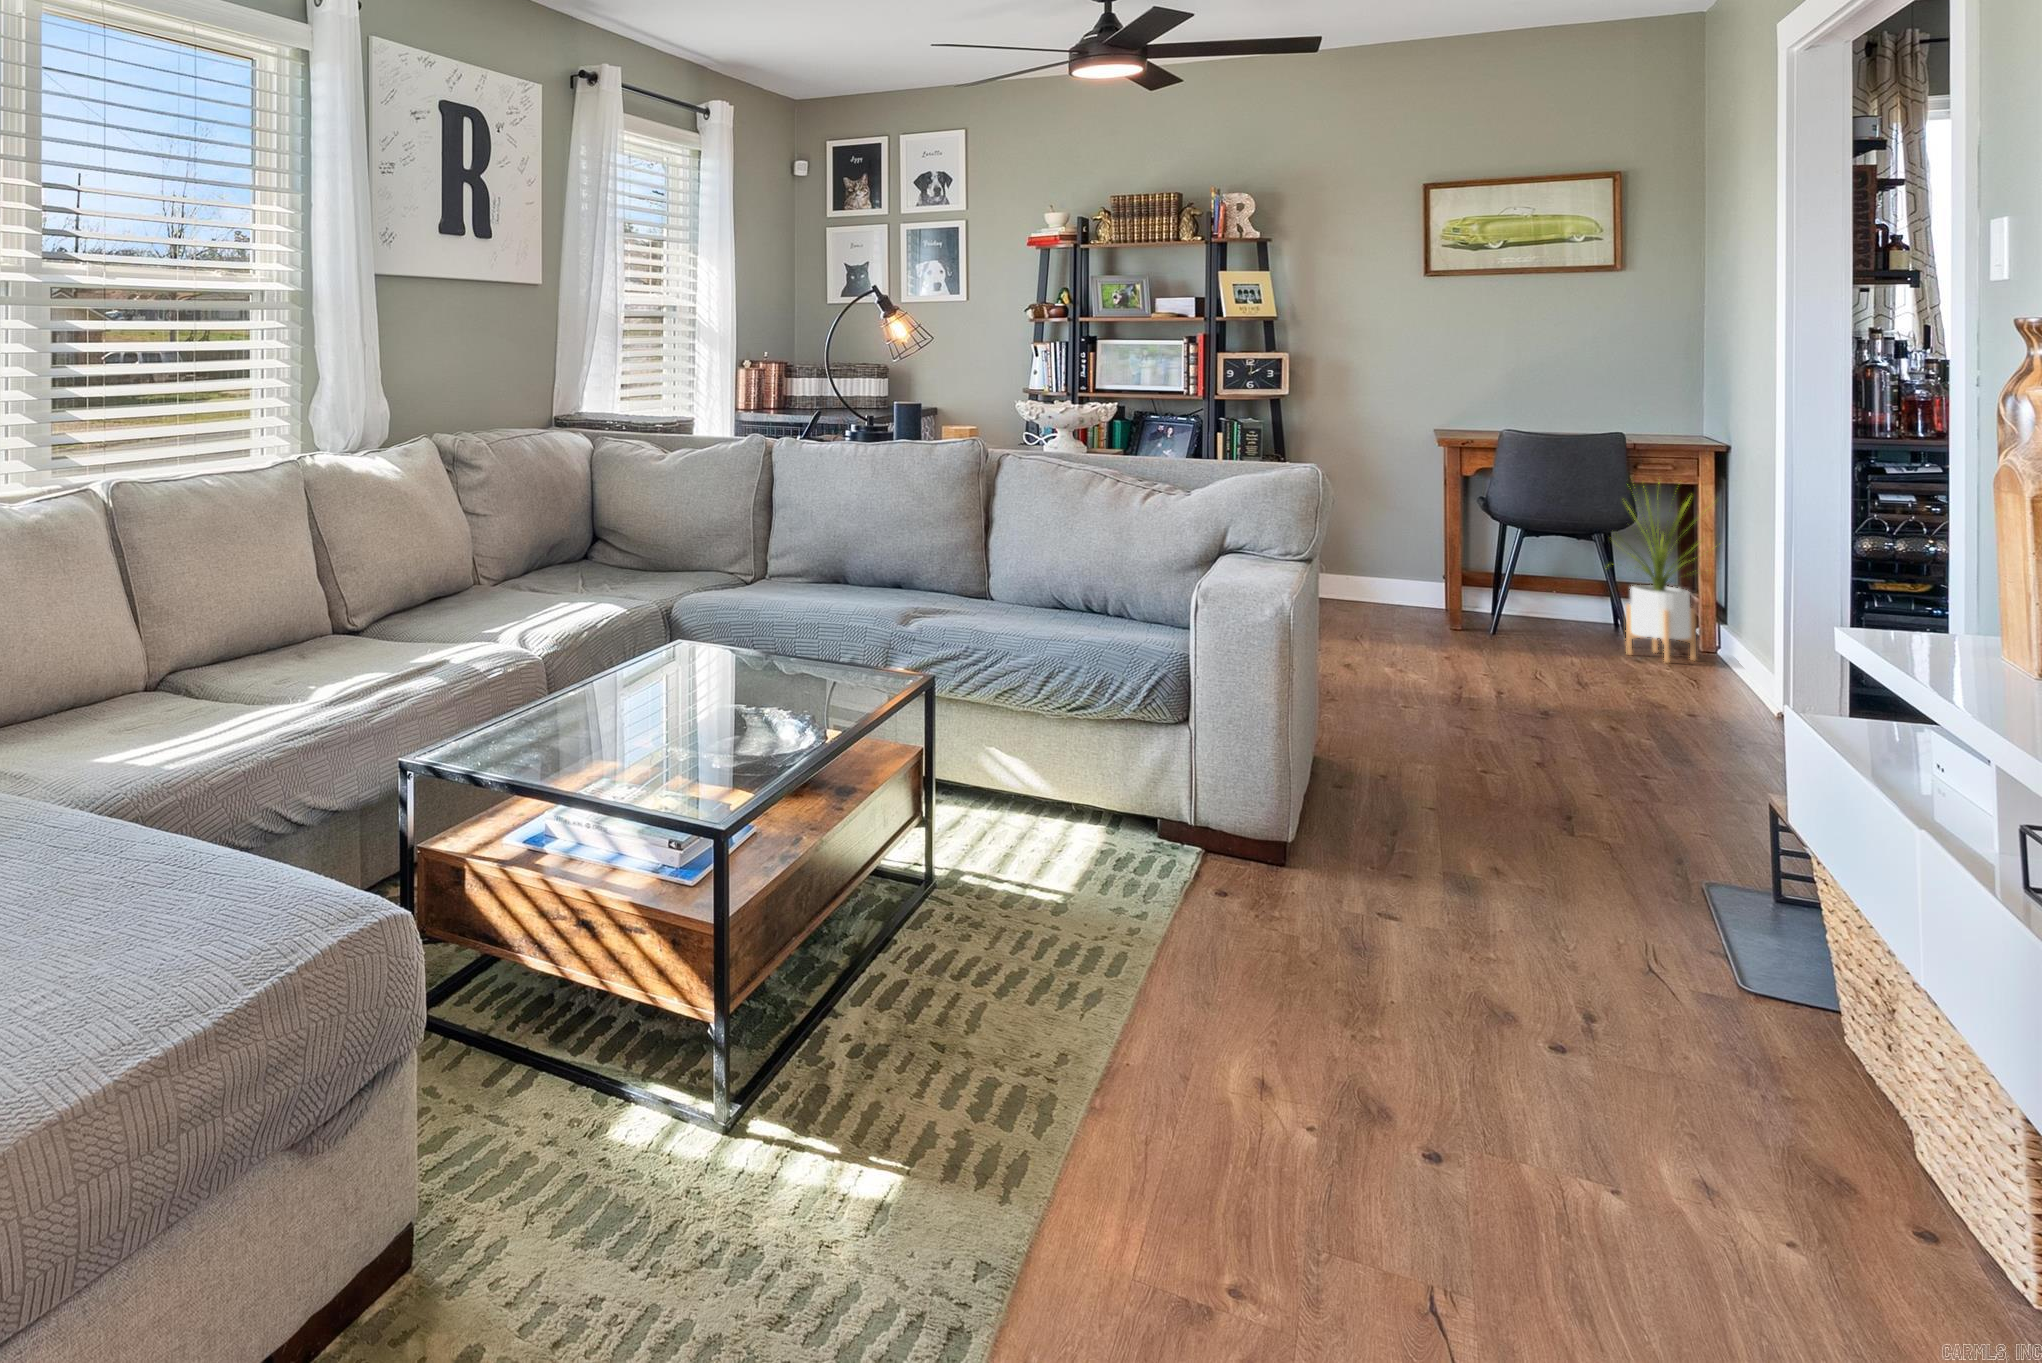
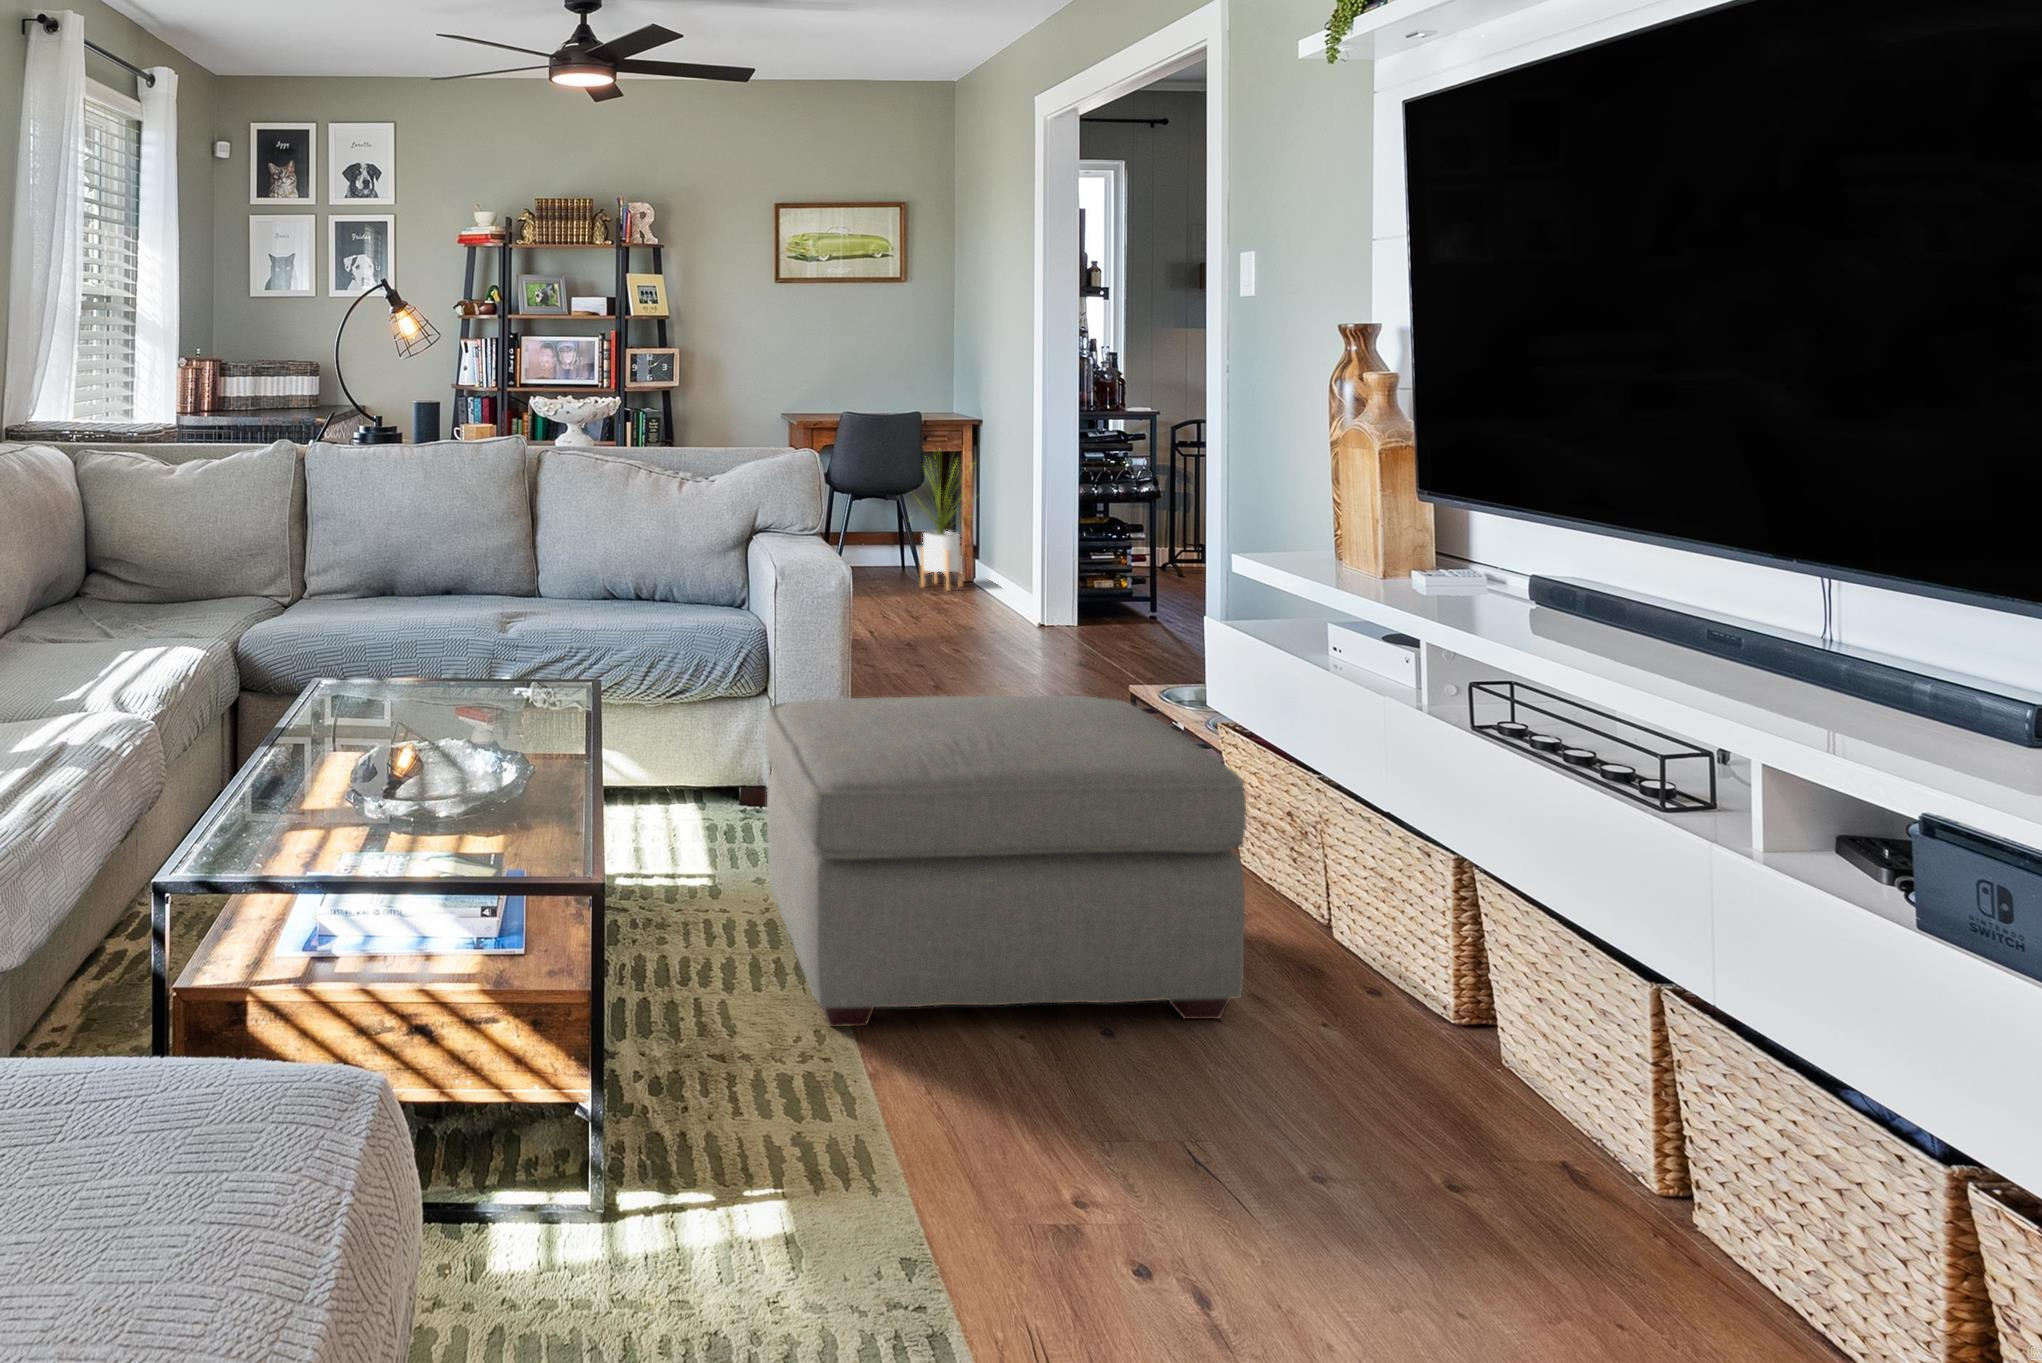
ottoman: none [1052,724,1649,1190] -> present [766,696,1246,1027]

